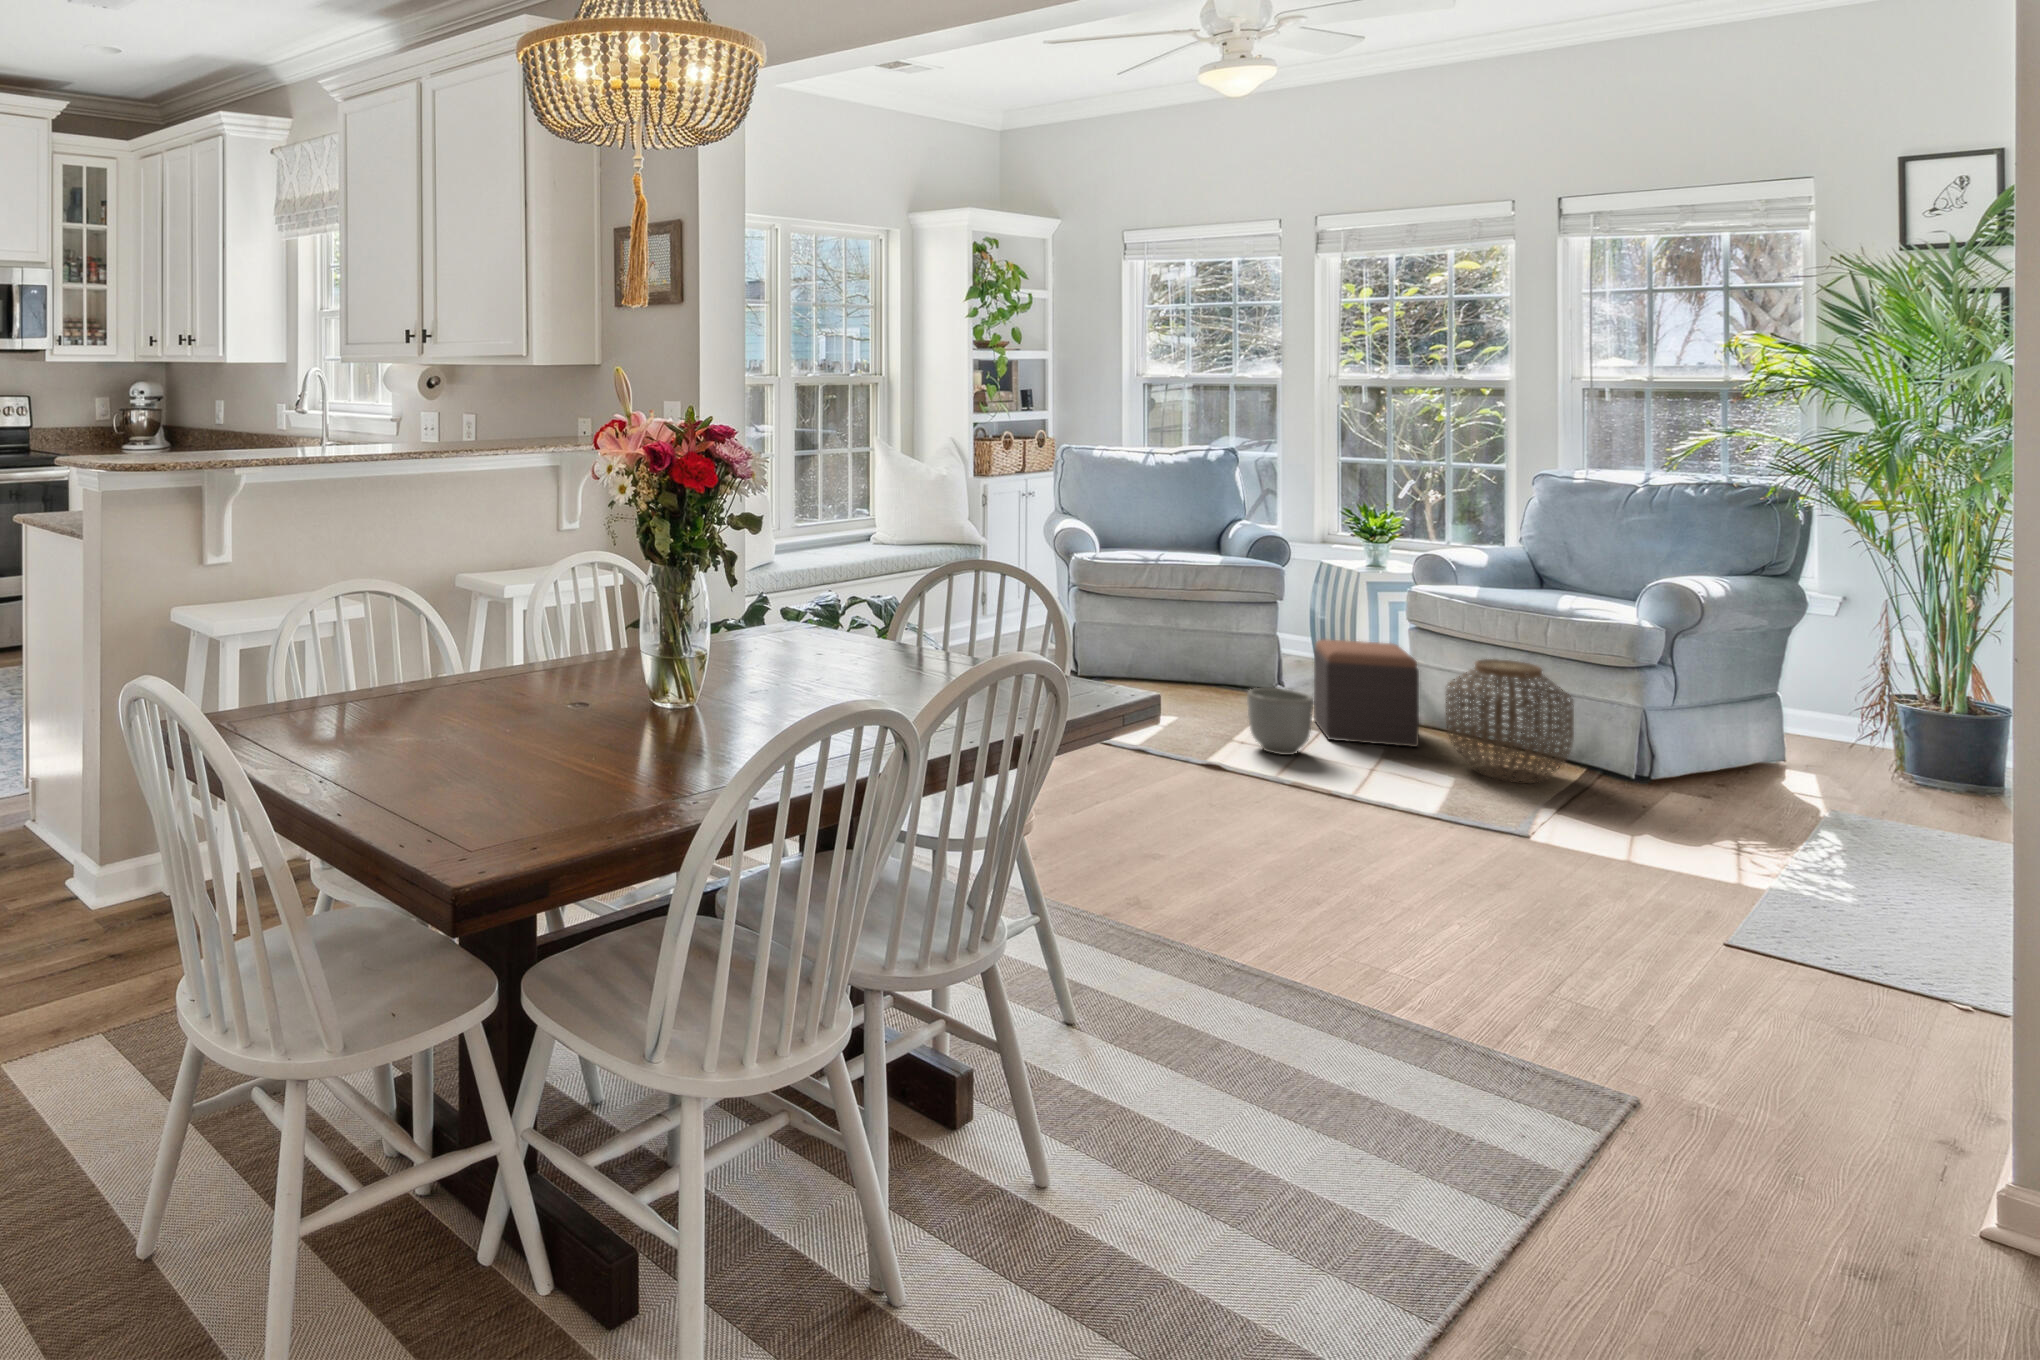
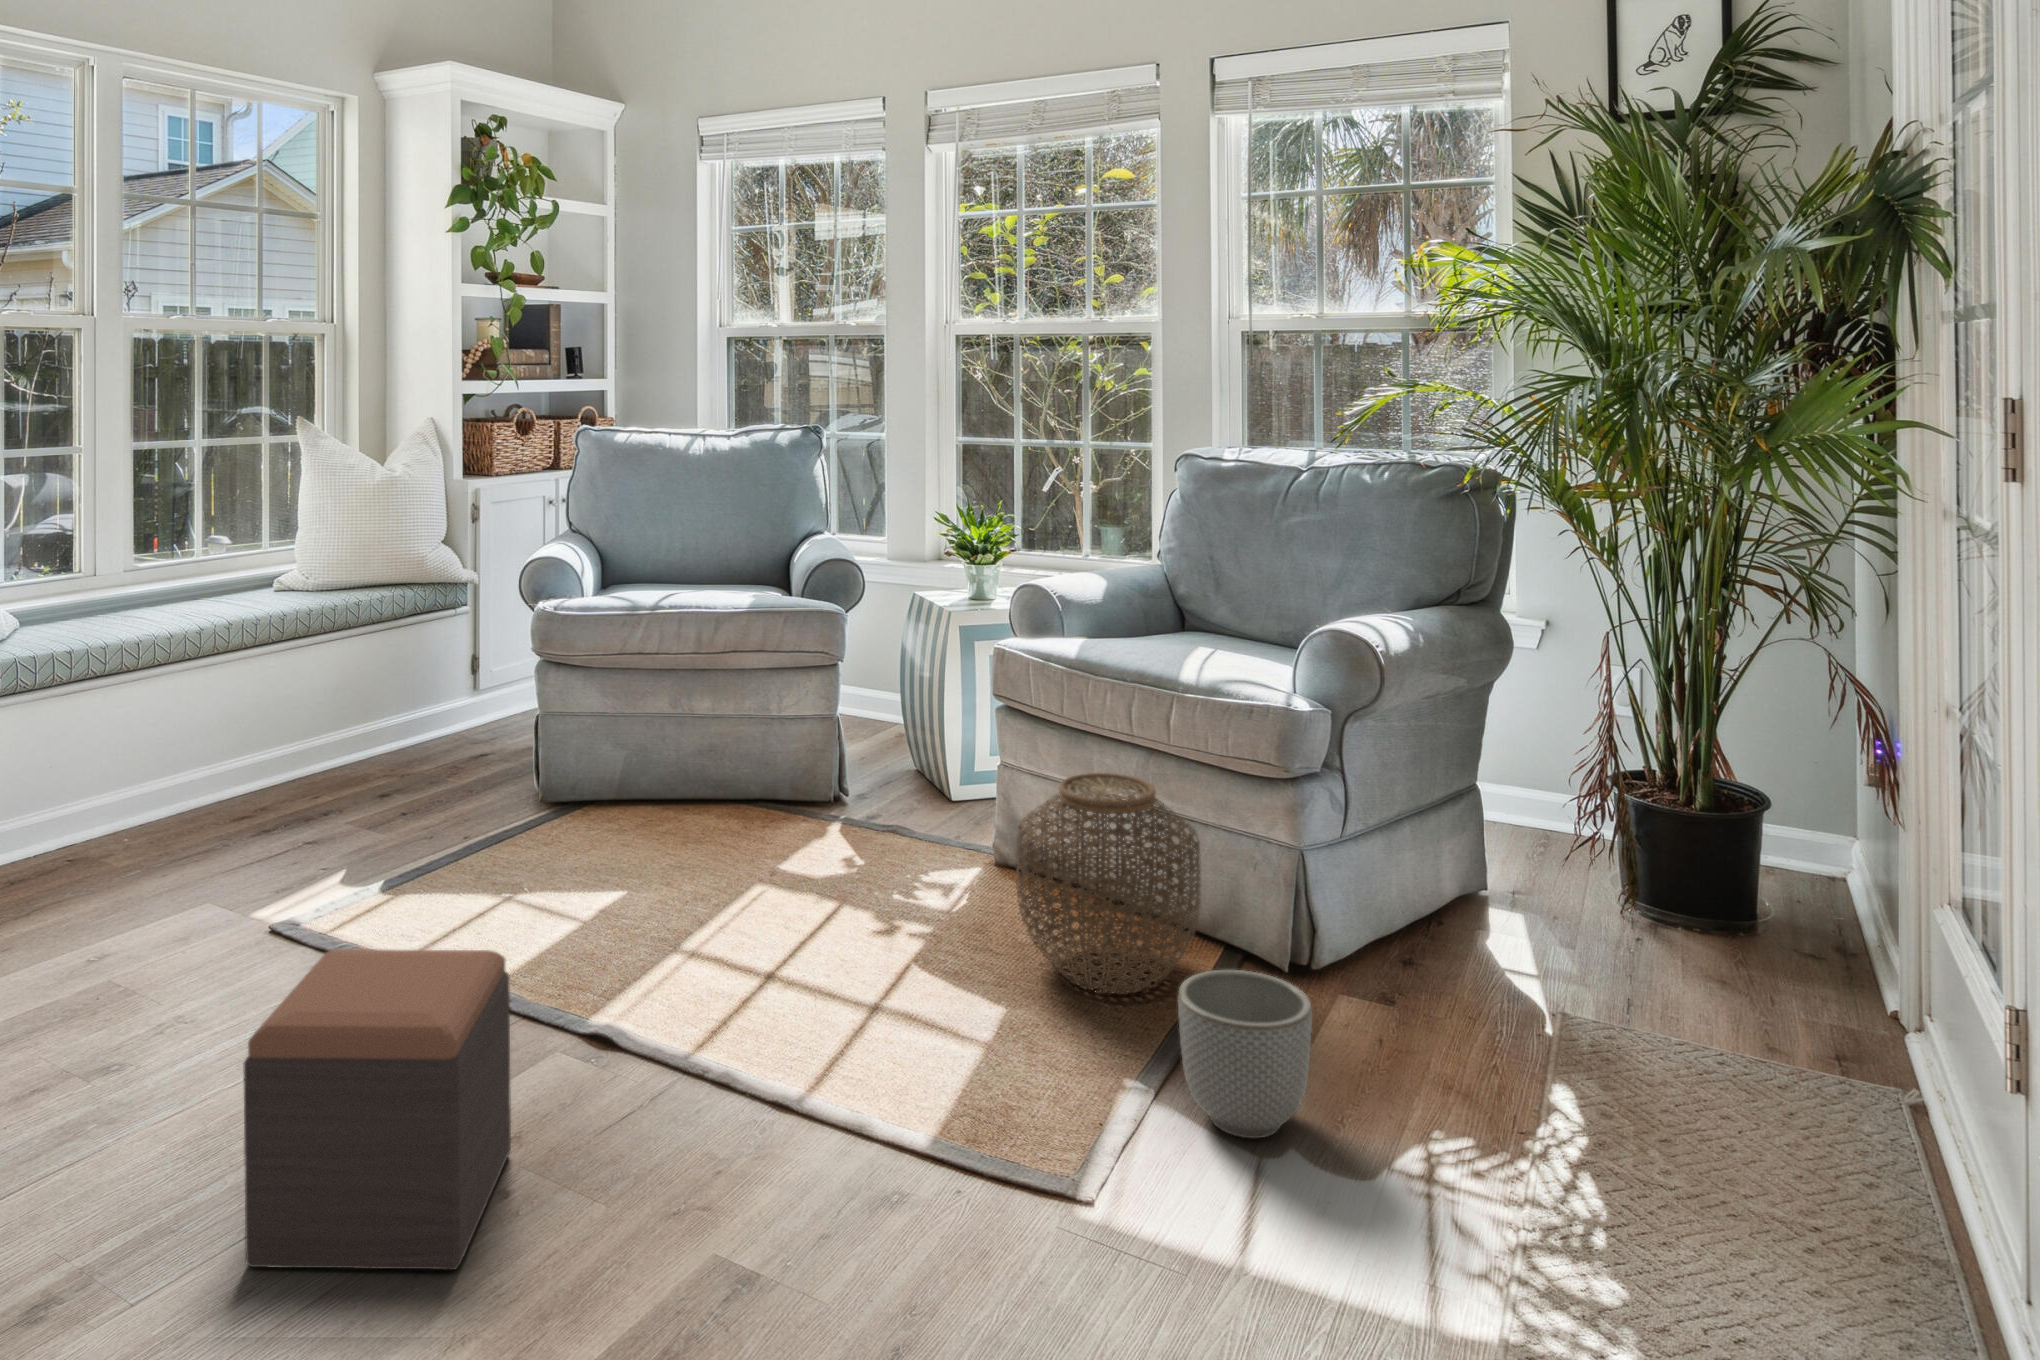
footstool: present [1314,639,1419,747] -> present [243,949,511,1270]
planter: present [1247,688,1313,755] -> present [1178,970,1312,1138]

